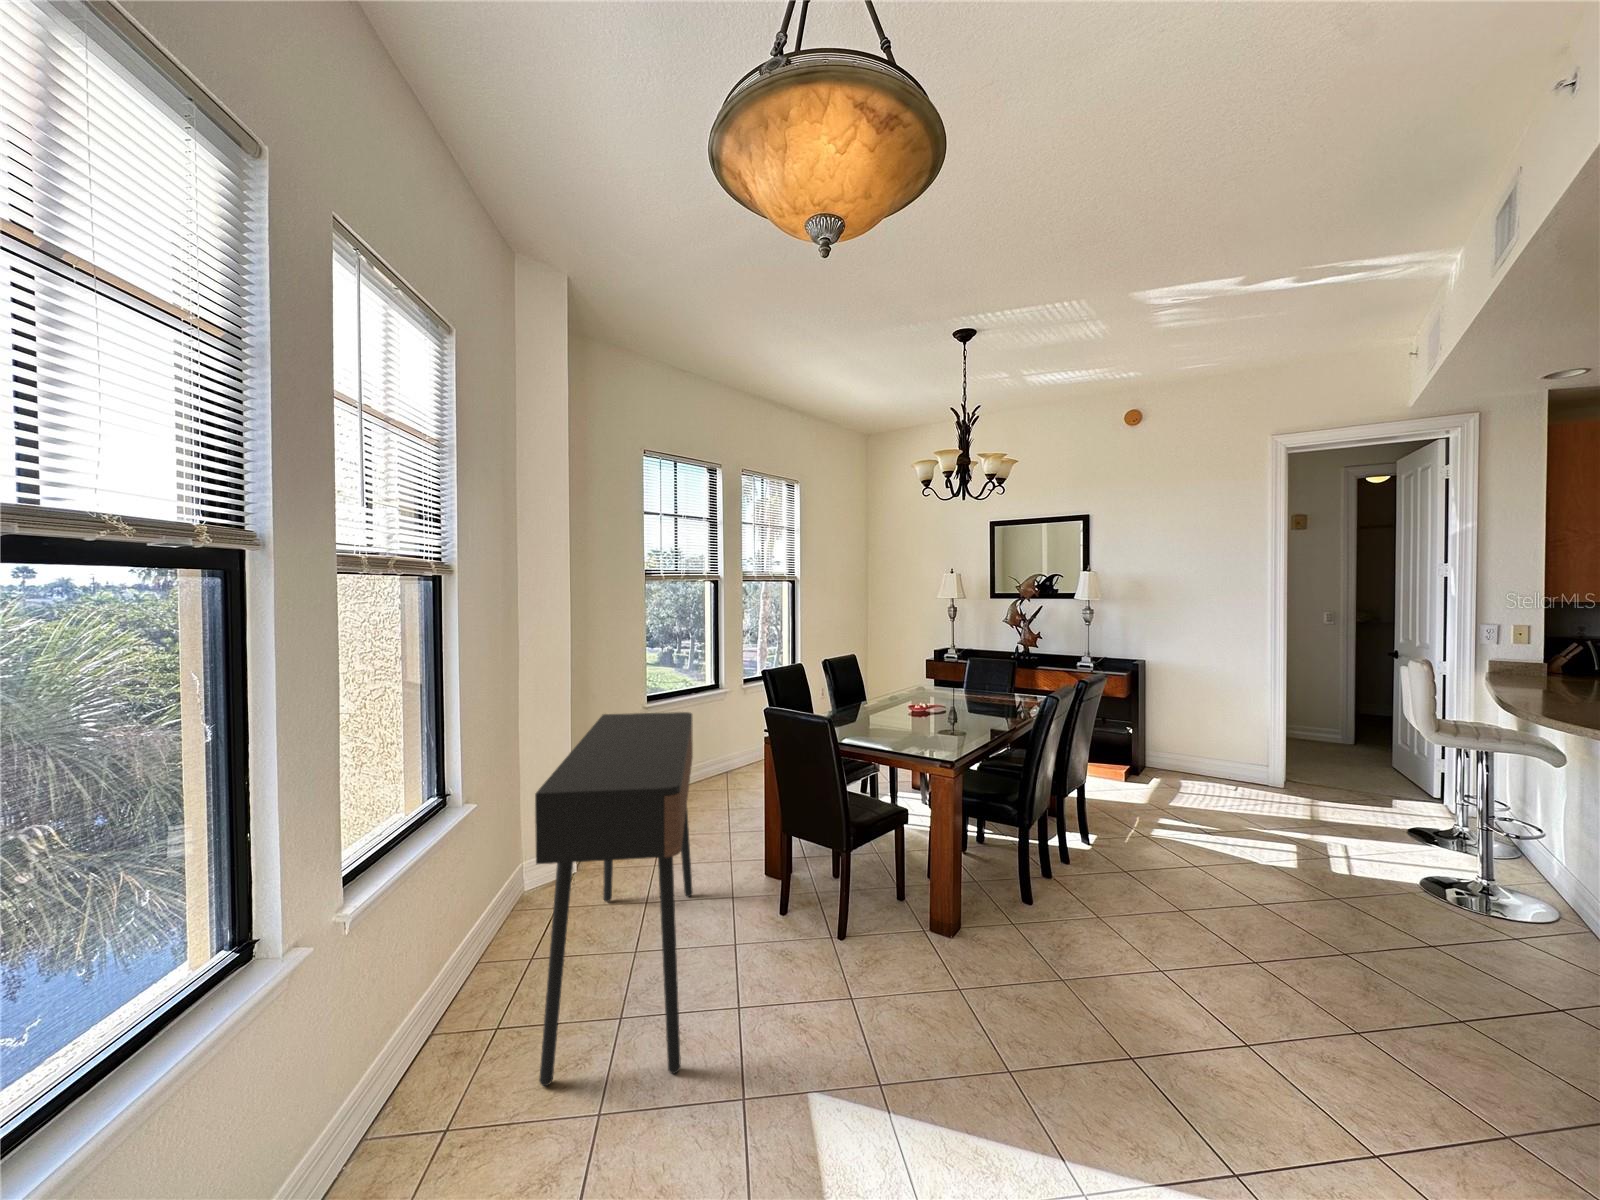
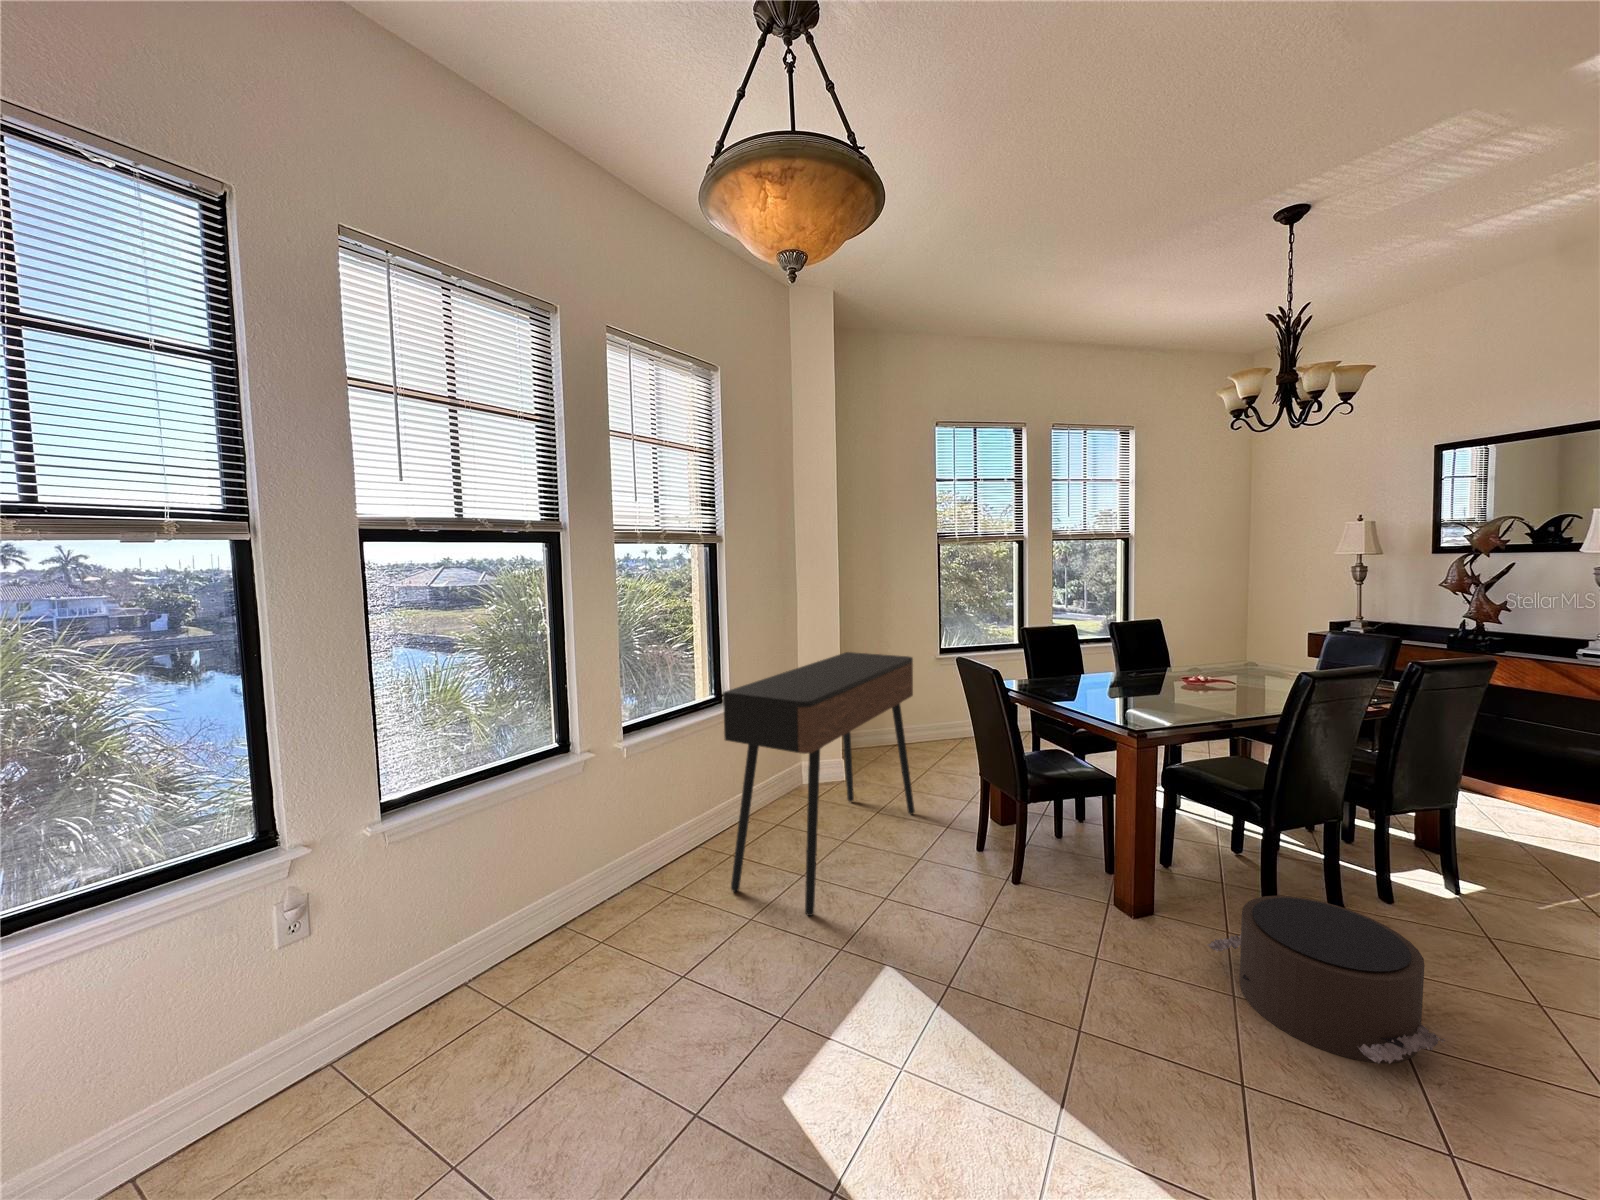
pouf: none [1032,878,1194,1000] -> present [1207,896,1445,1064]

